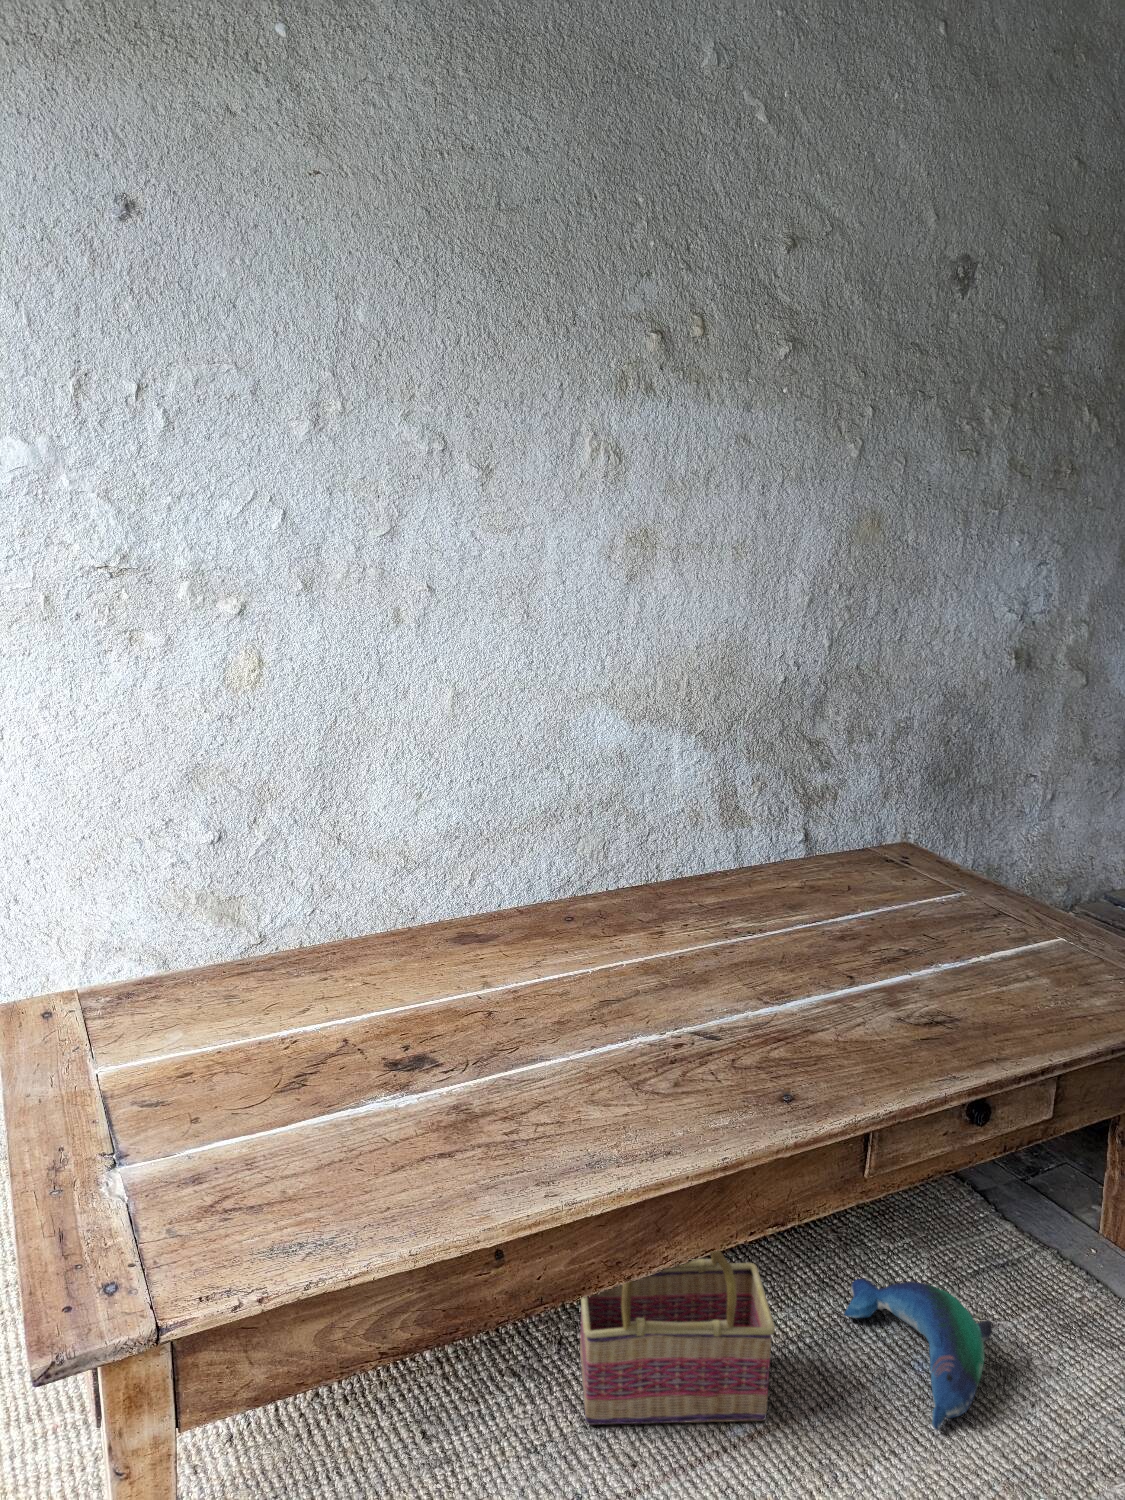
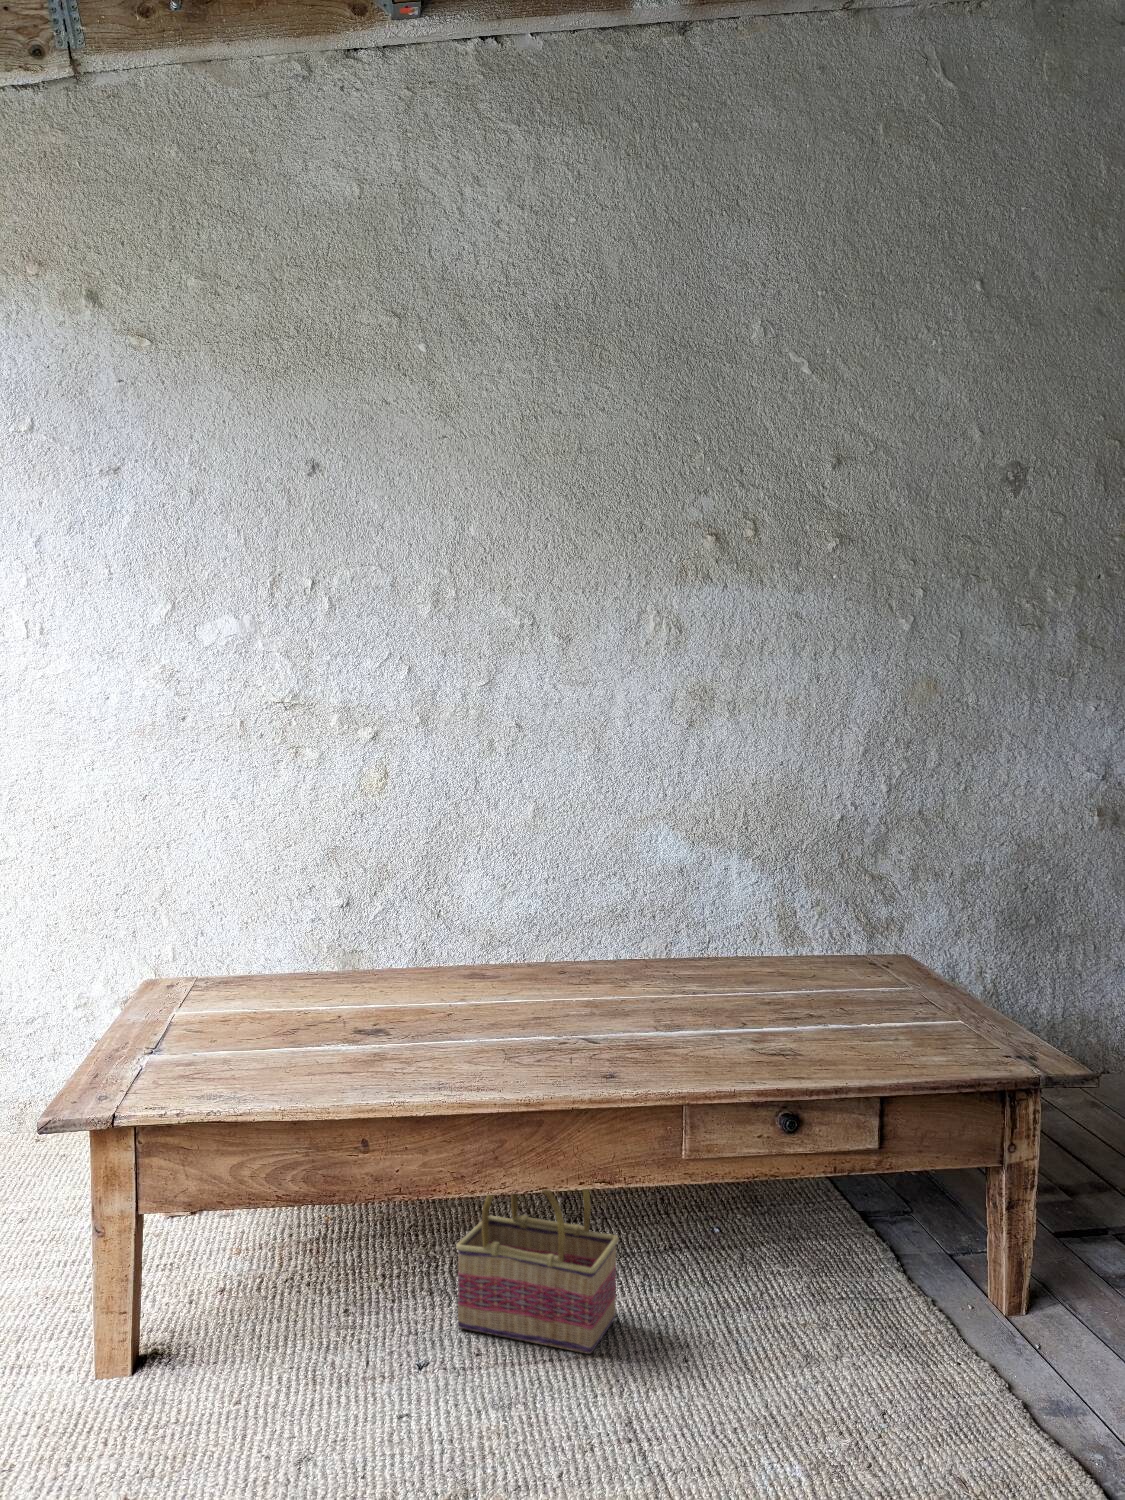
plush toy: present [844,1278,992,1430] -> none [713,1288,807,1387]

